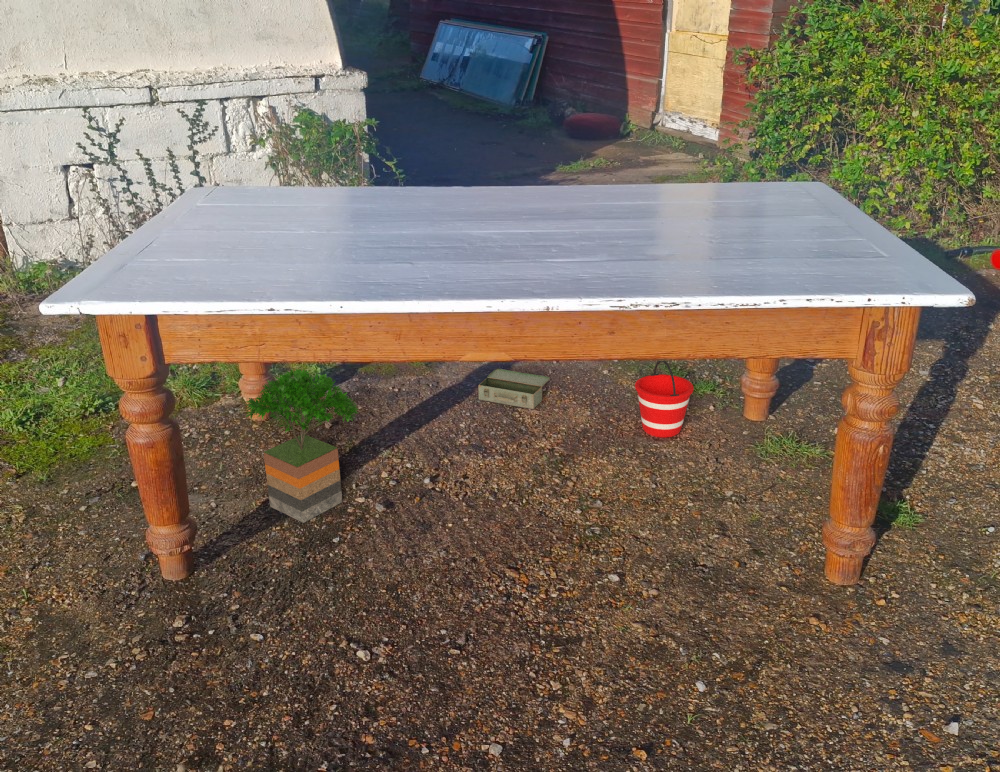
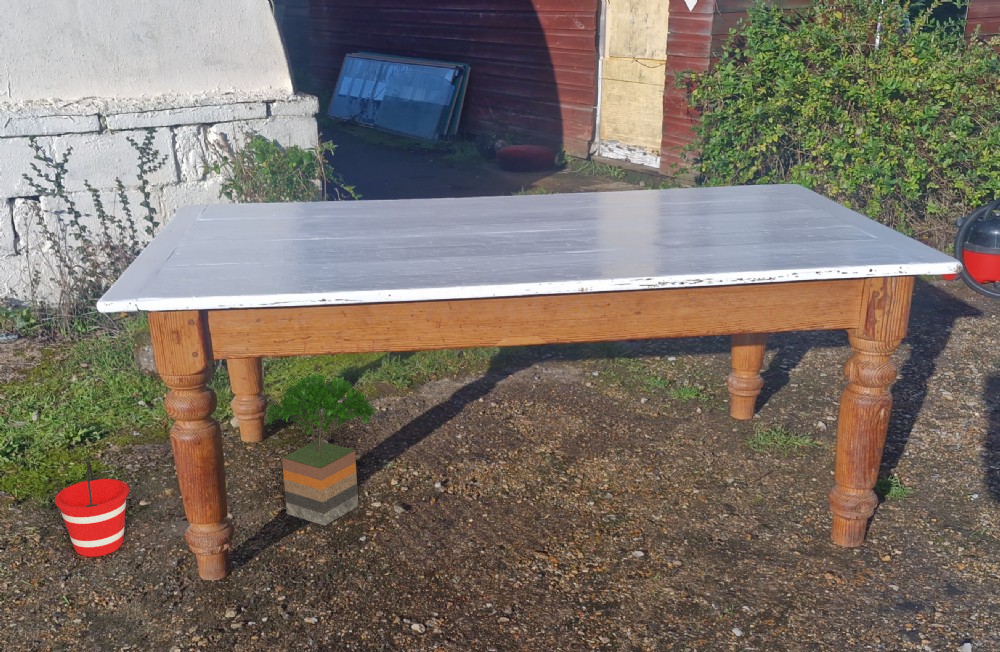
bucket: present [635,361,694,437] -> present [55,463,129,557]
toolbox: present [478,369,550,409] -> none [470,381,540,417]

